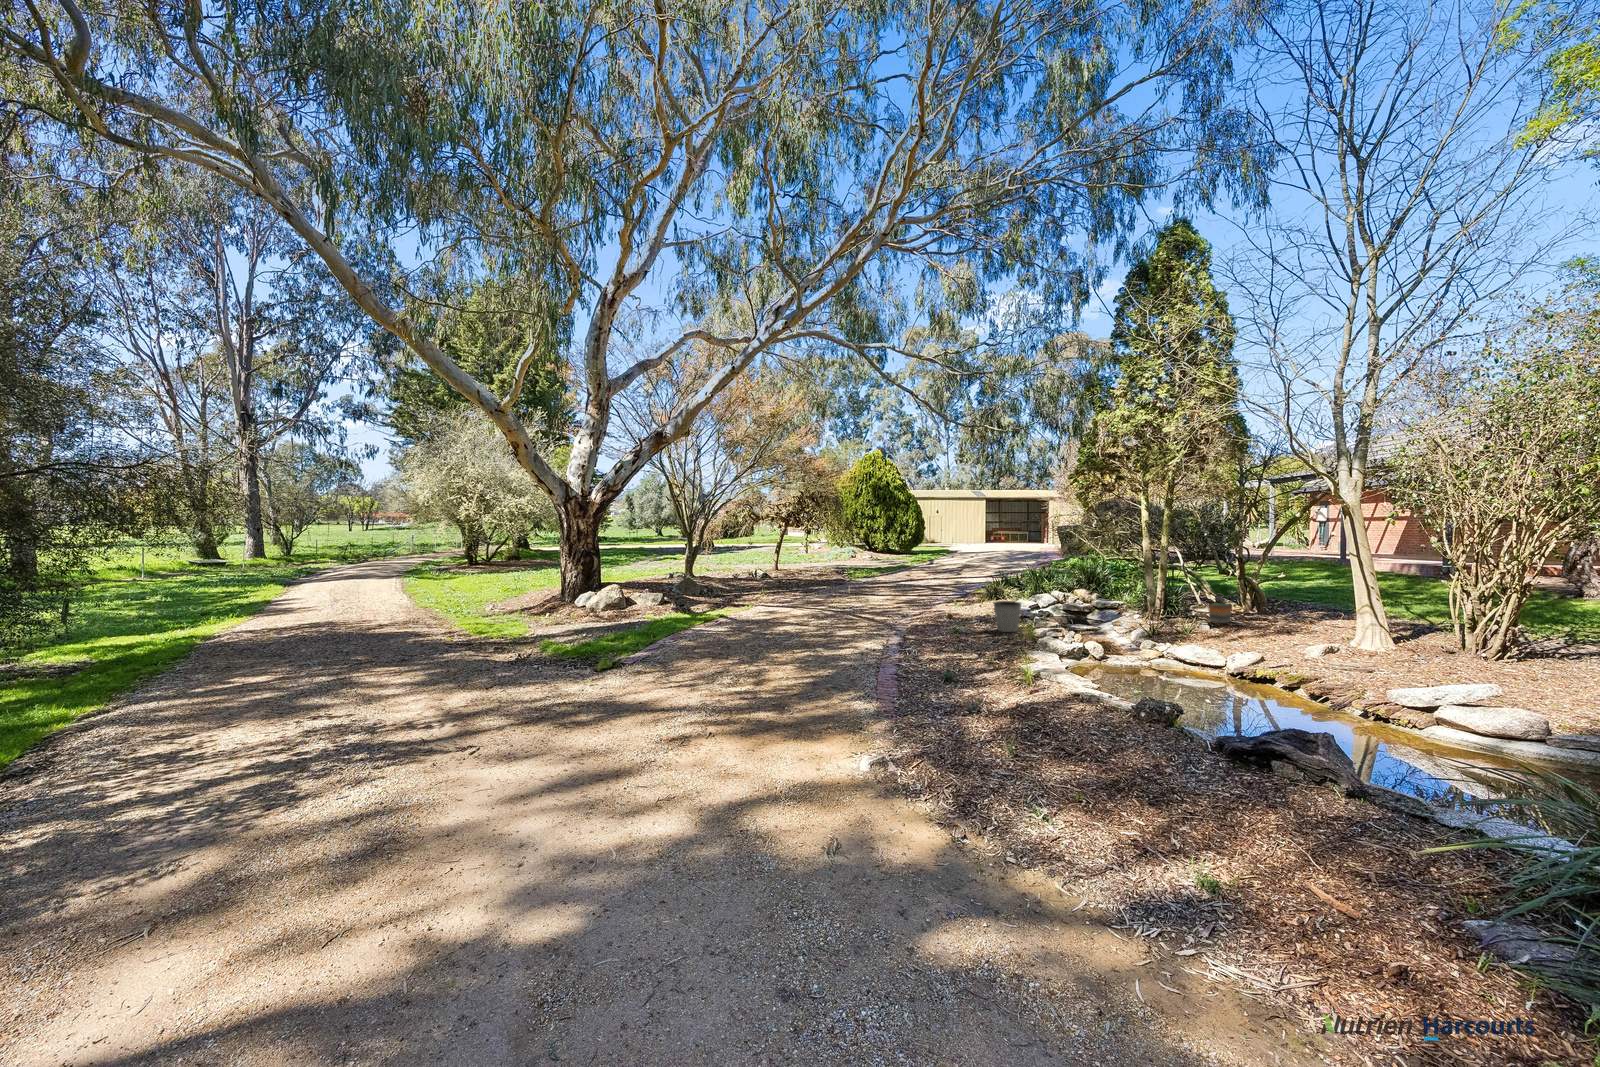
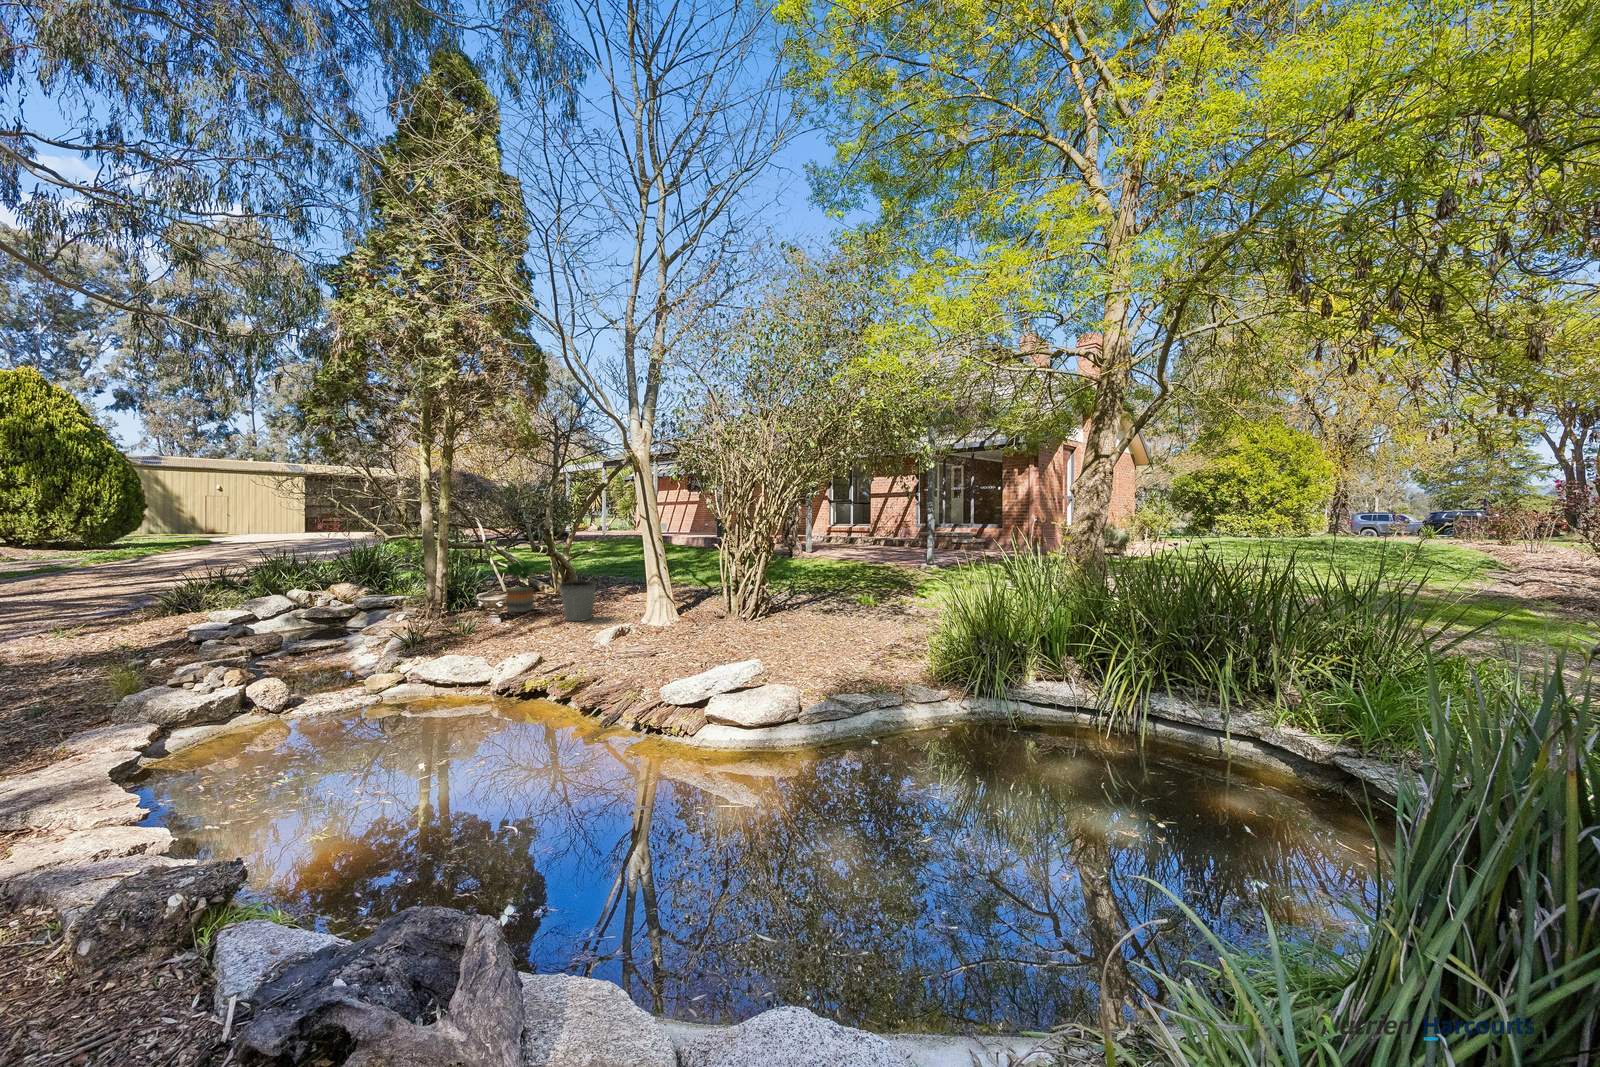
bucket: present [994,601,1021,632] -> present [560,581,596,621]

